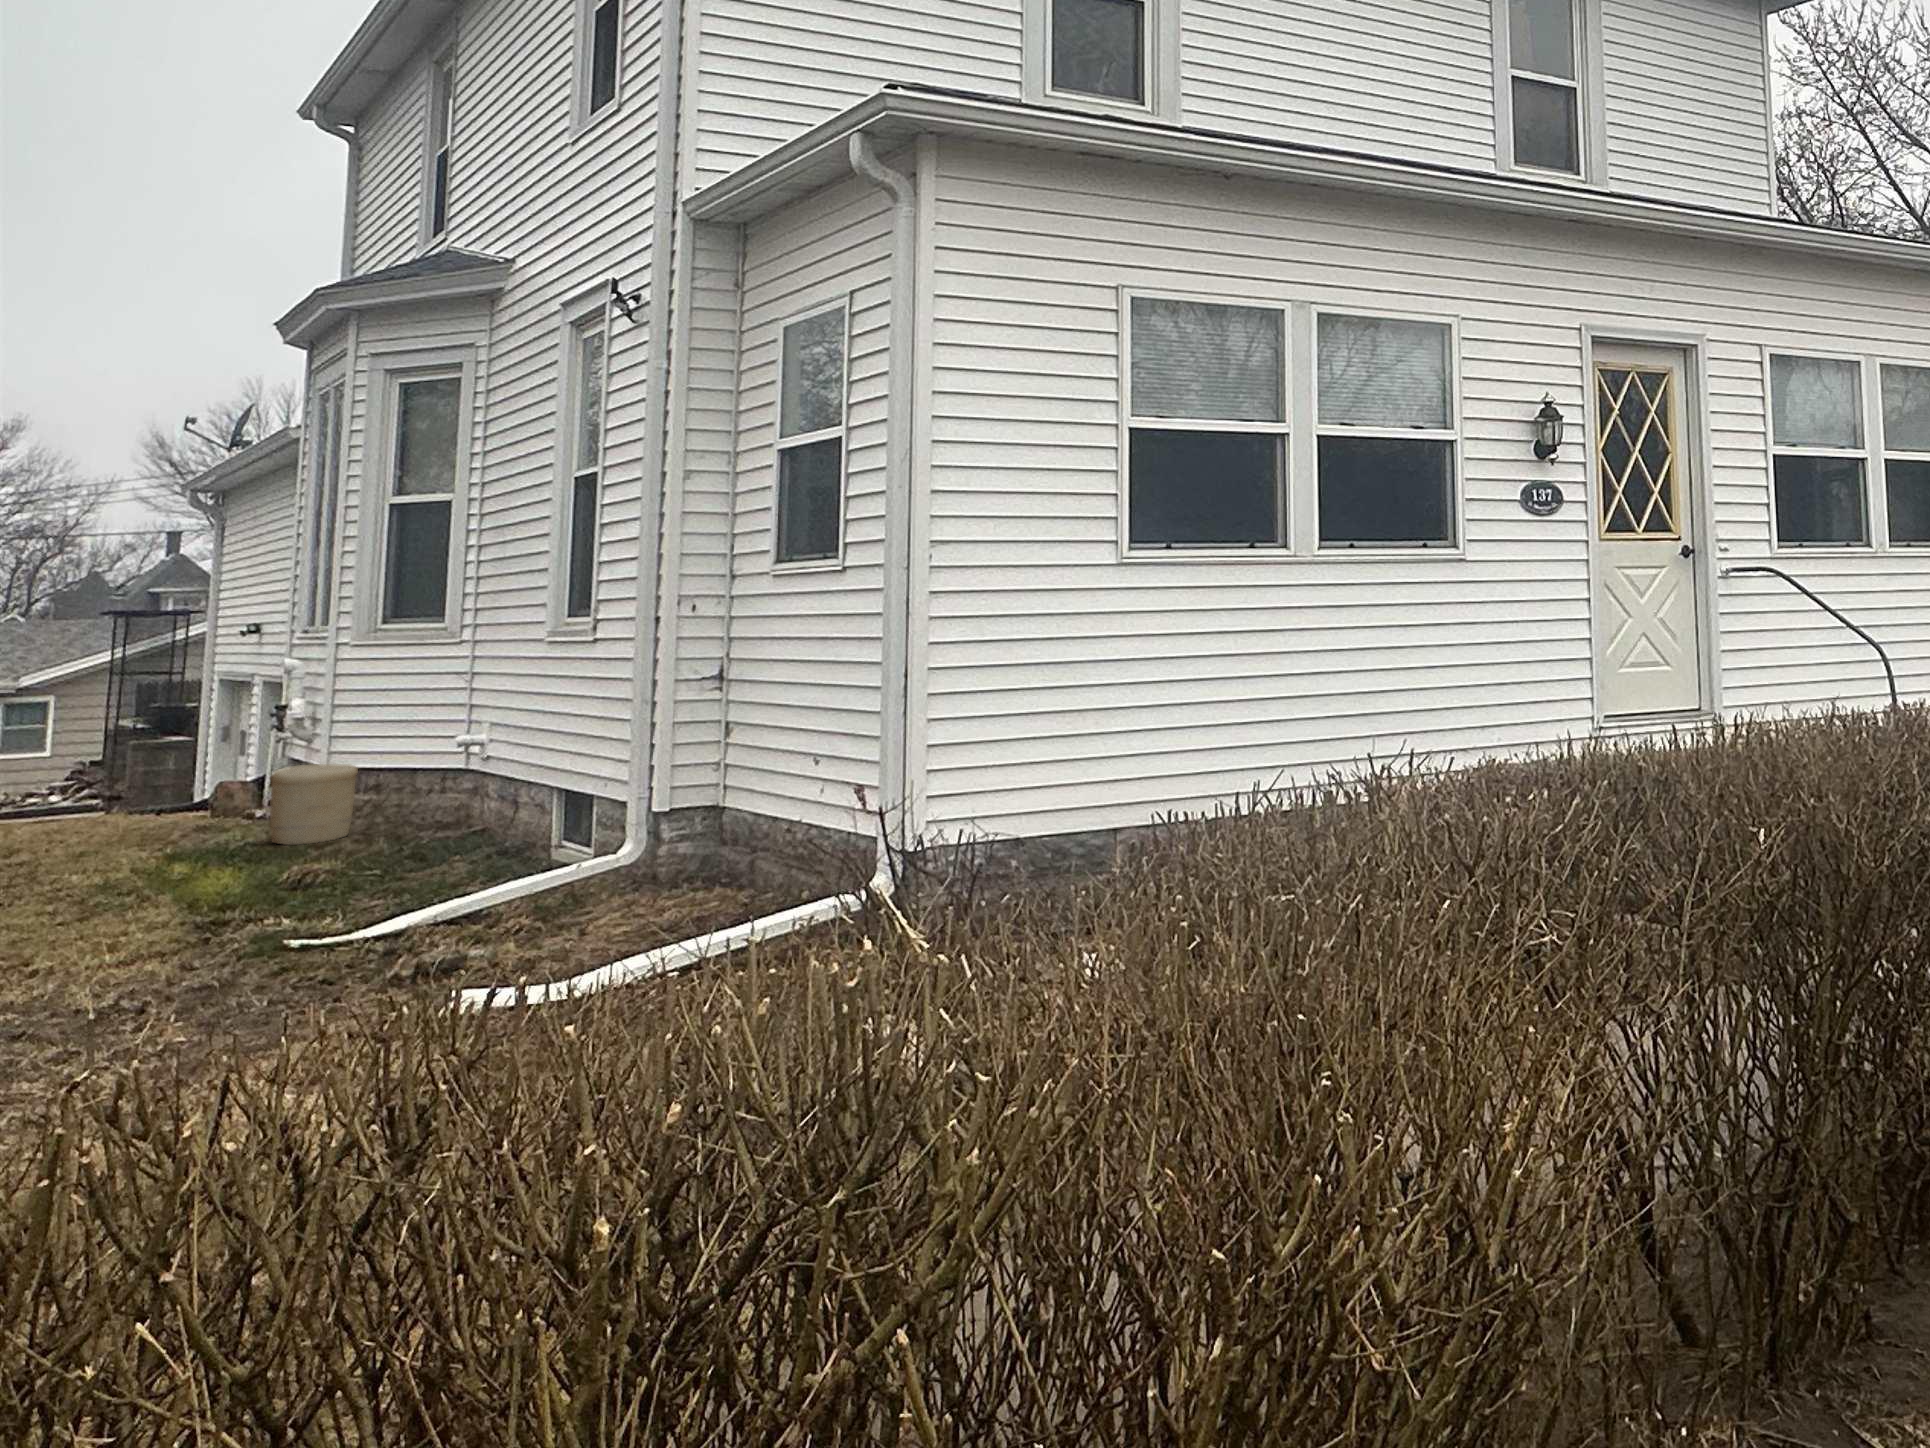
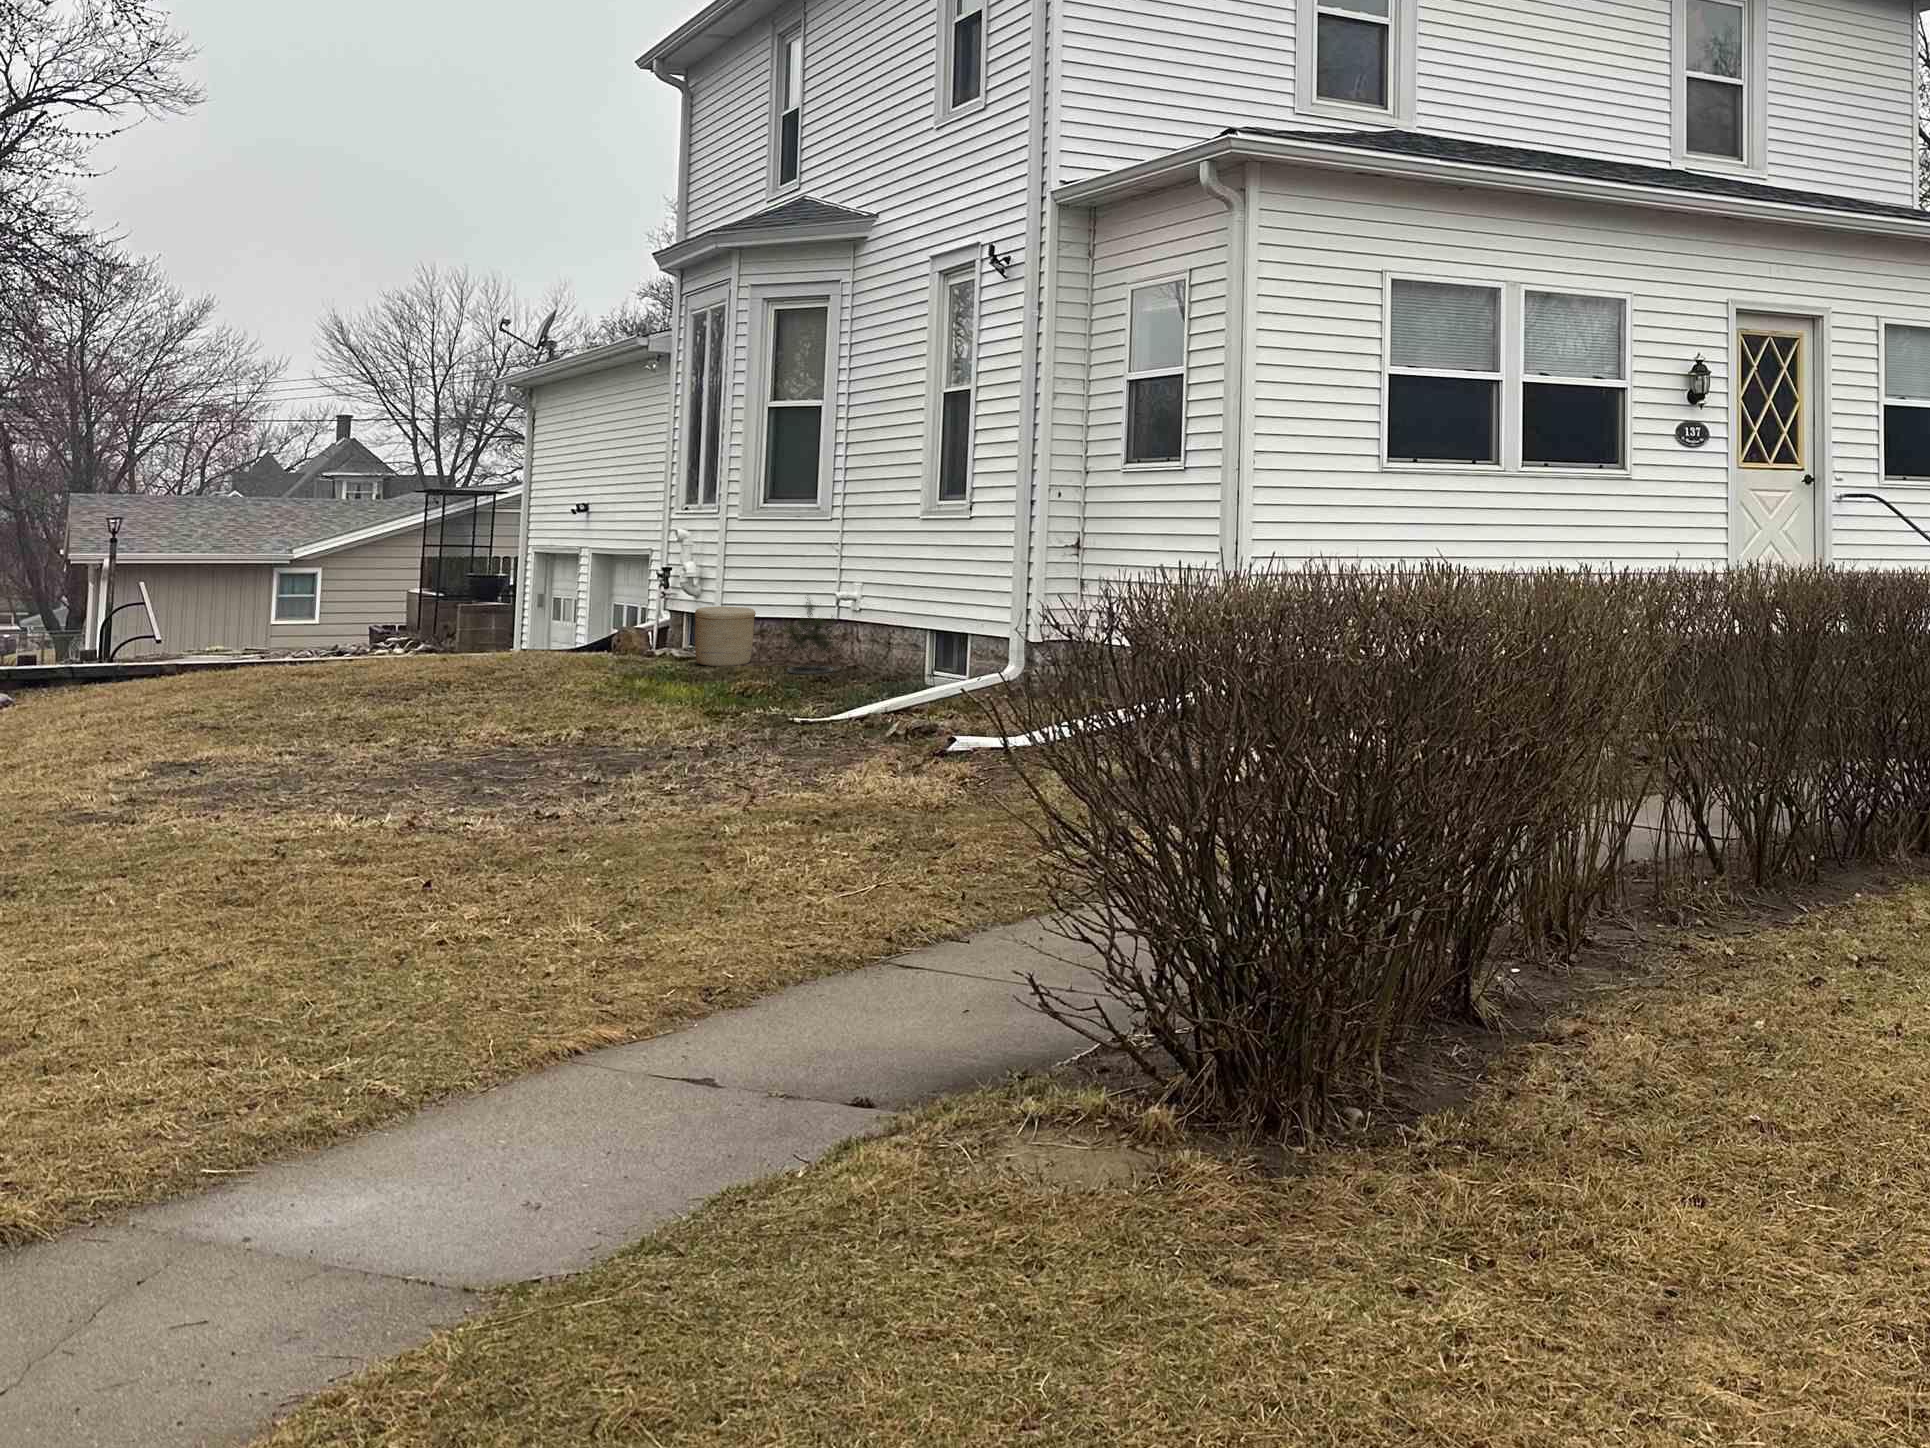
potted tree: none [365,747,448,855] -> present [785,595,835,674]

